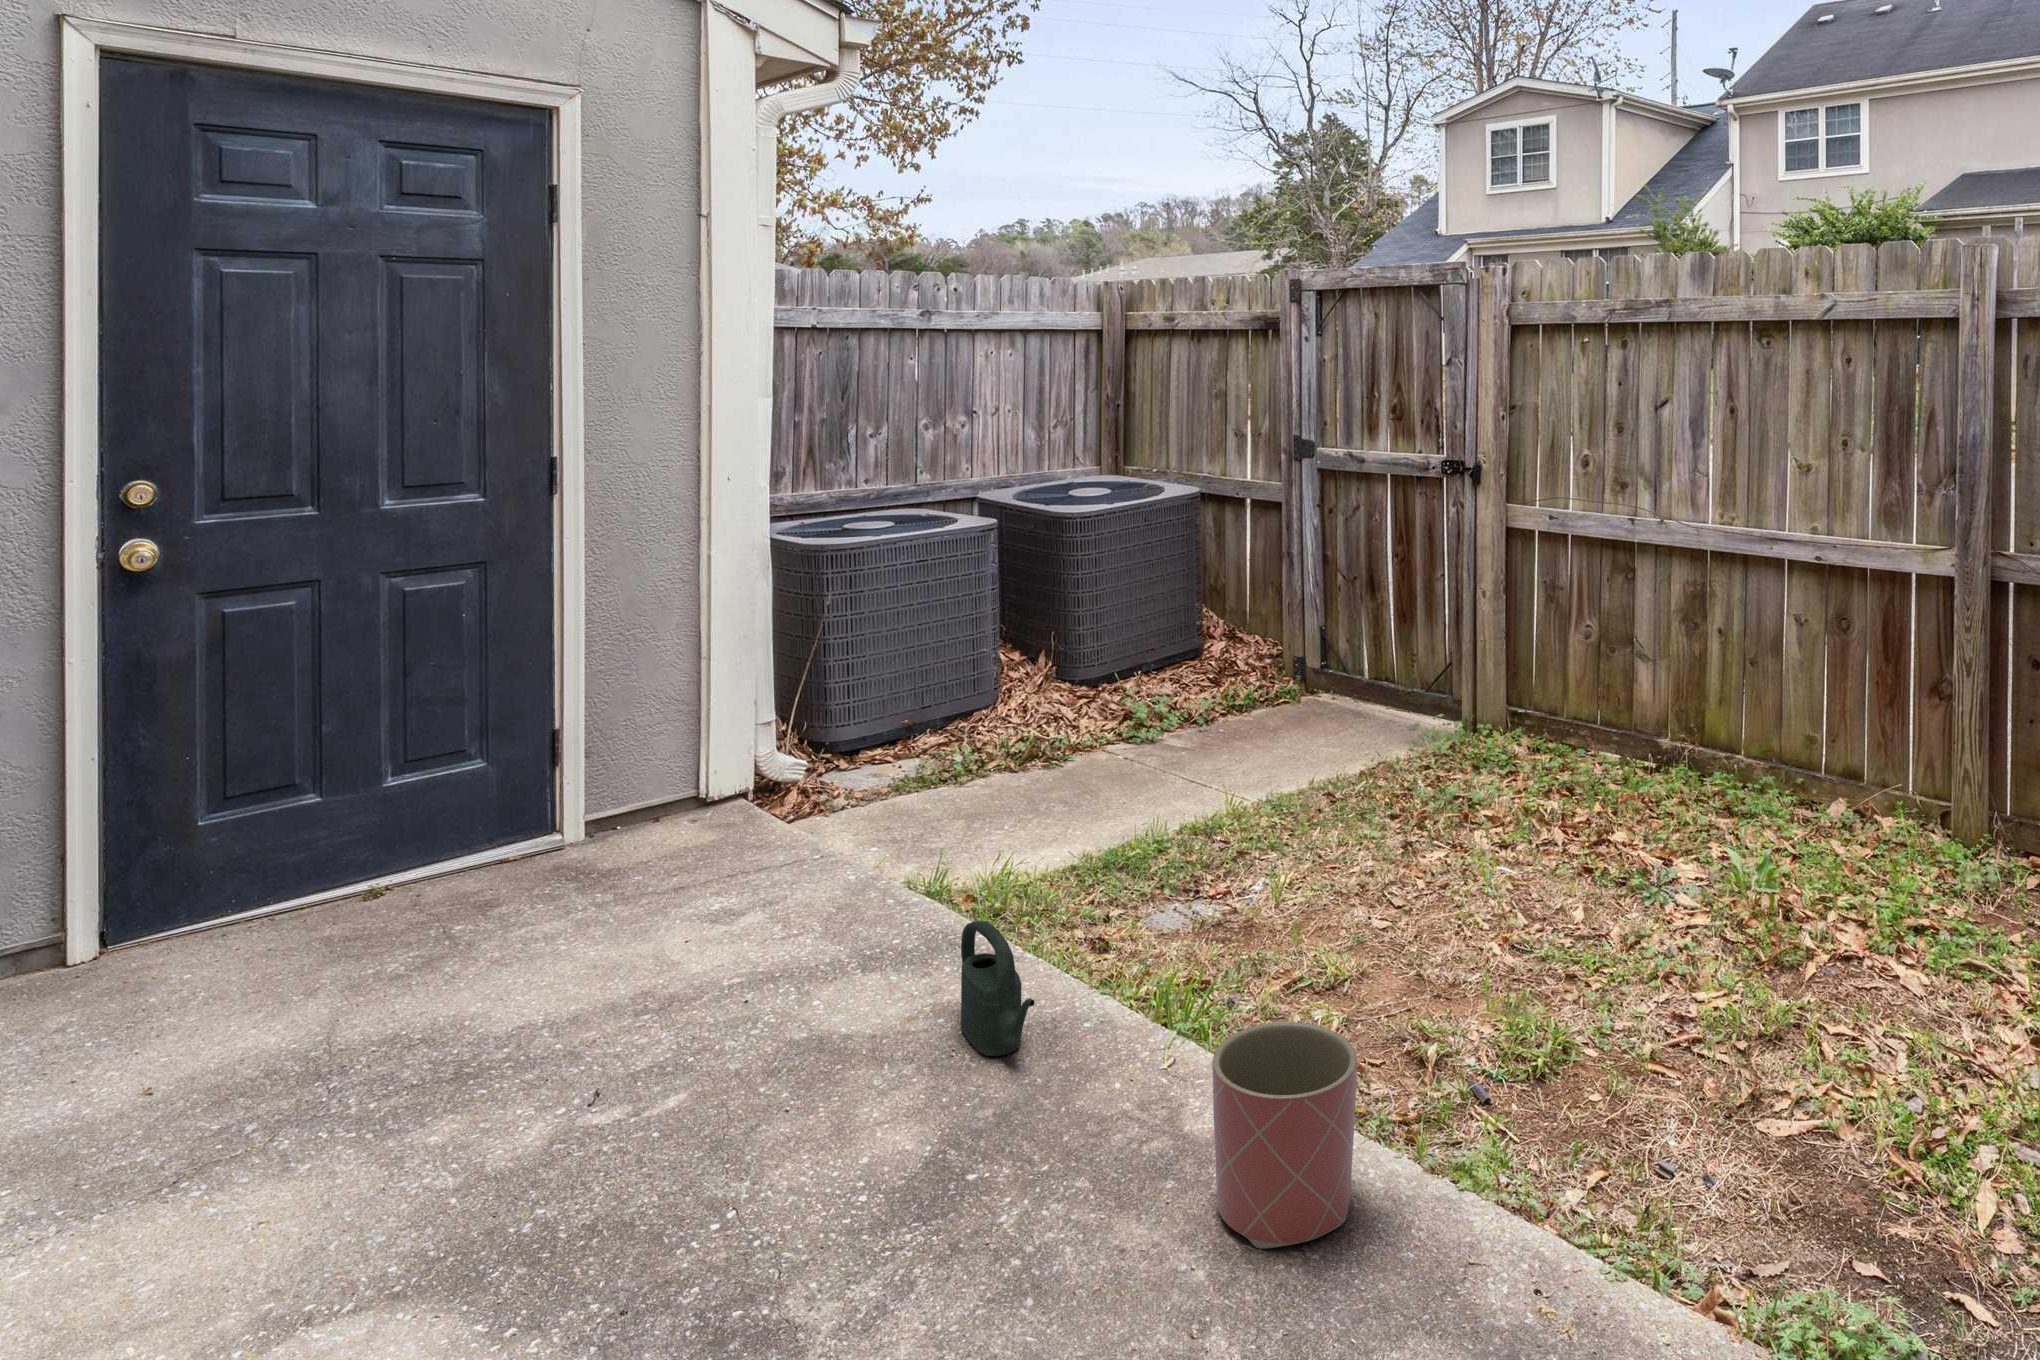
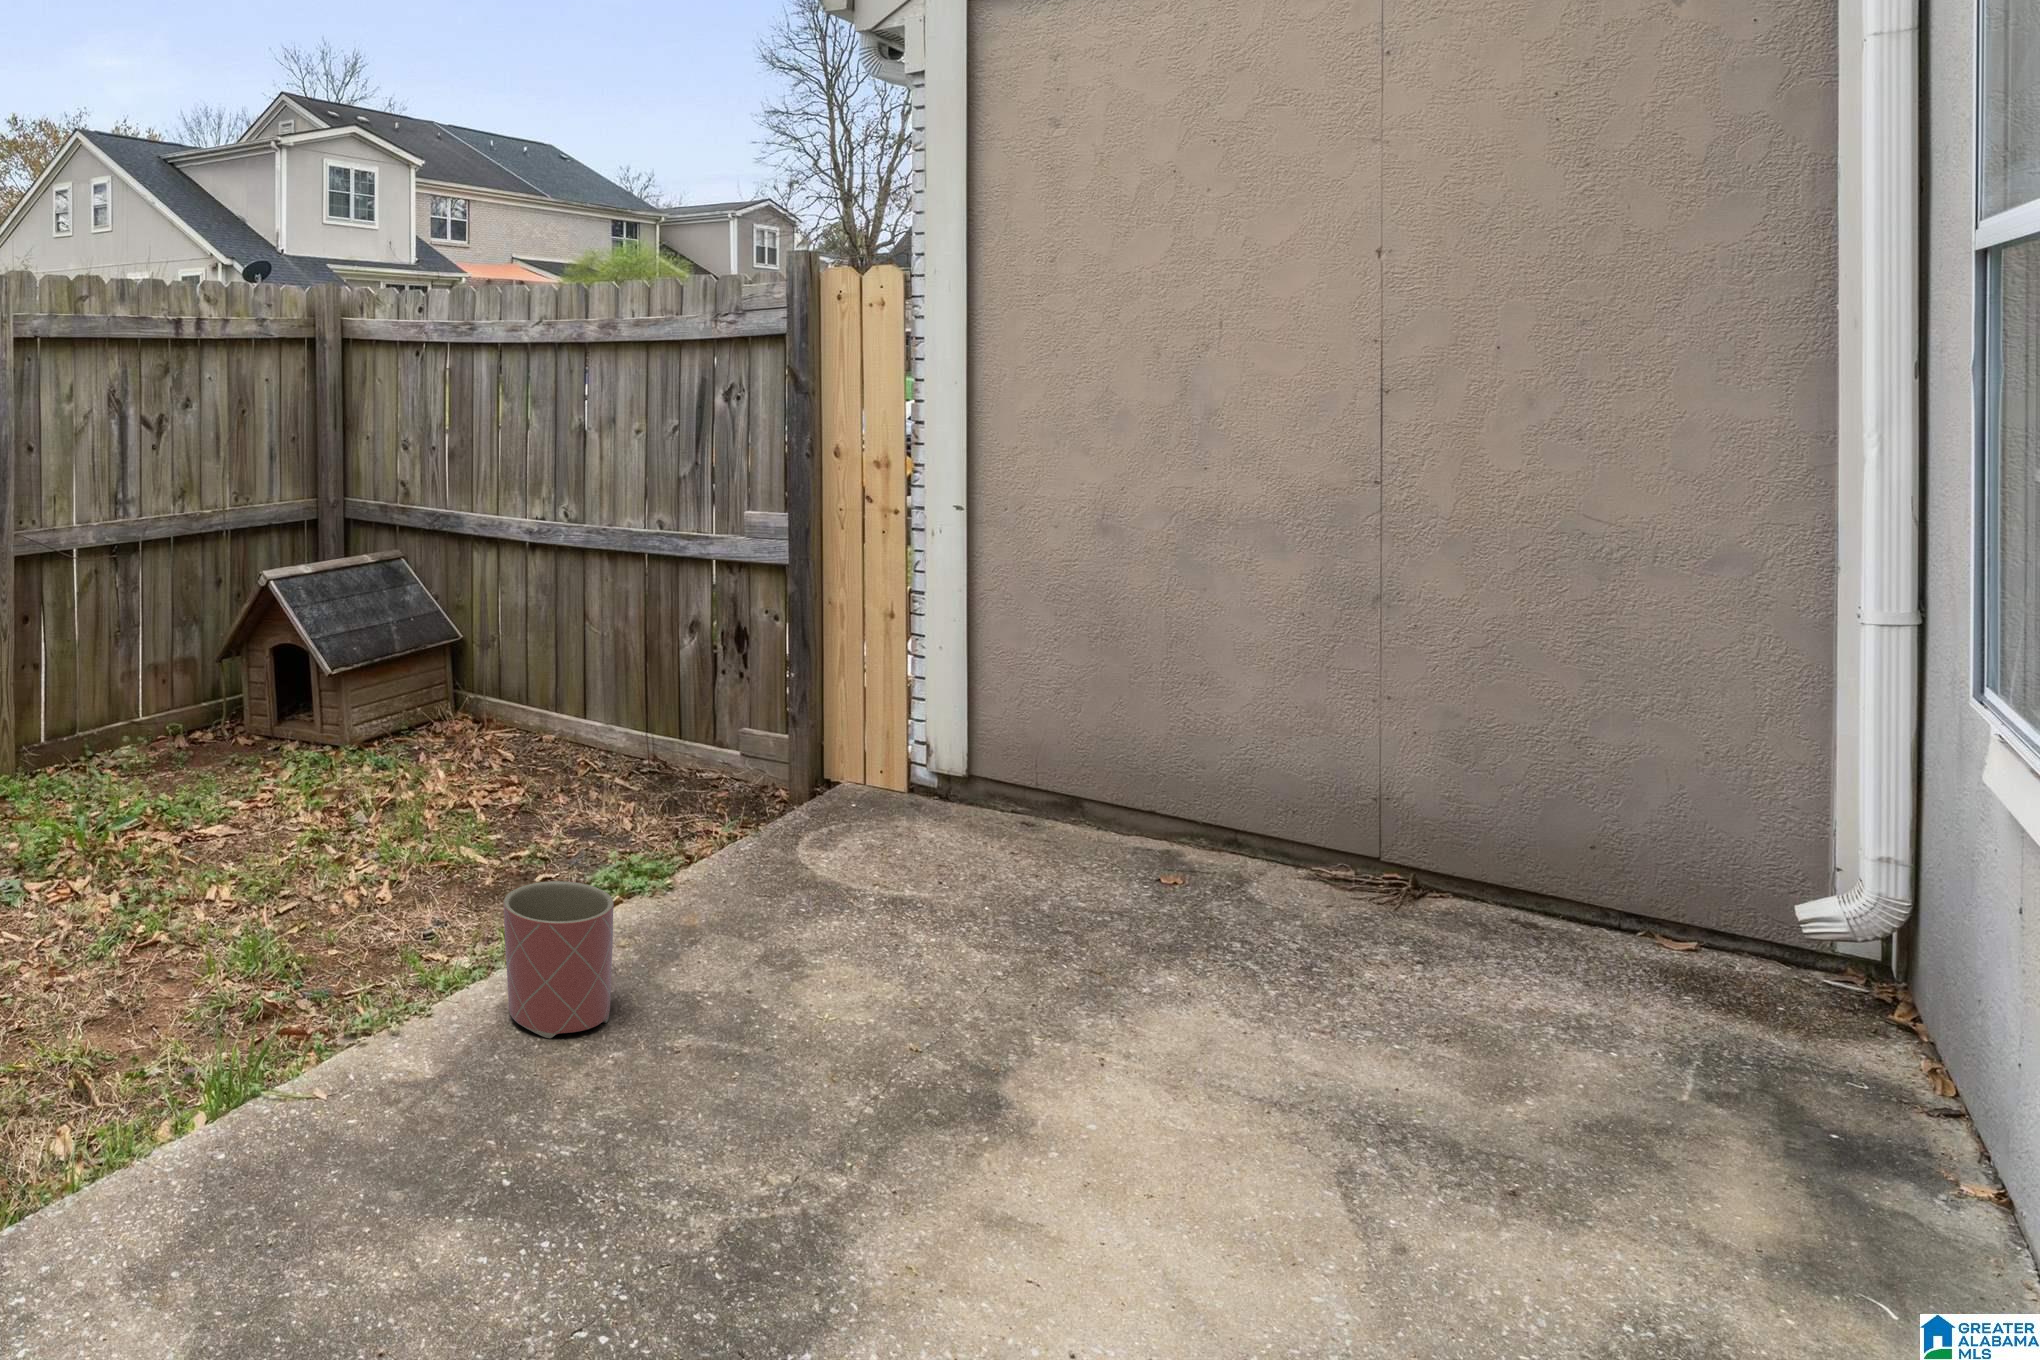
watering can: present [961,921,1034,1056] -> none [194,1053,387,1214]

